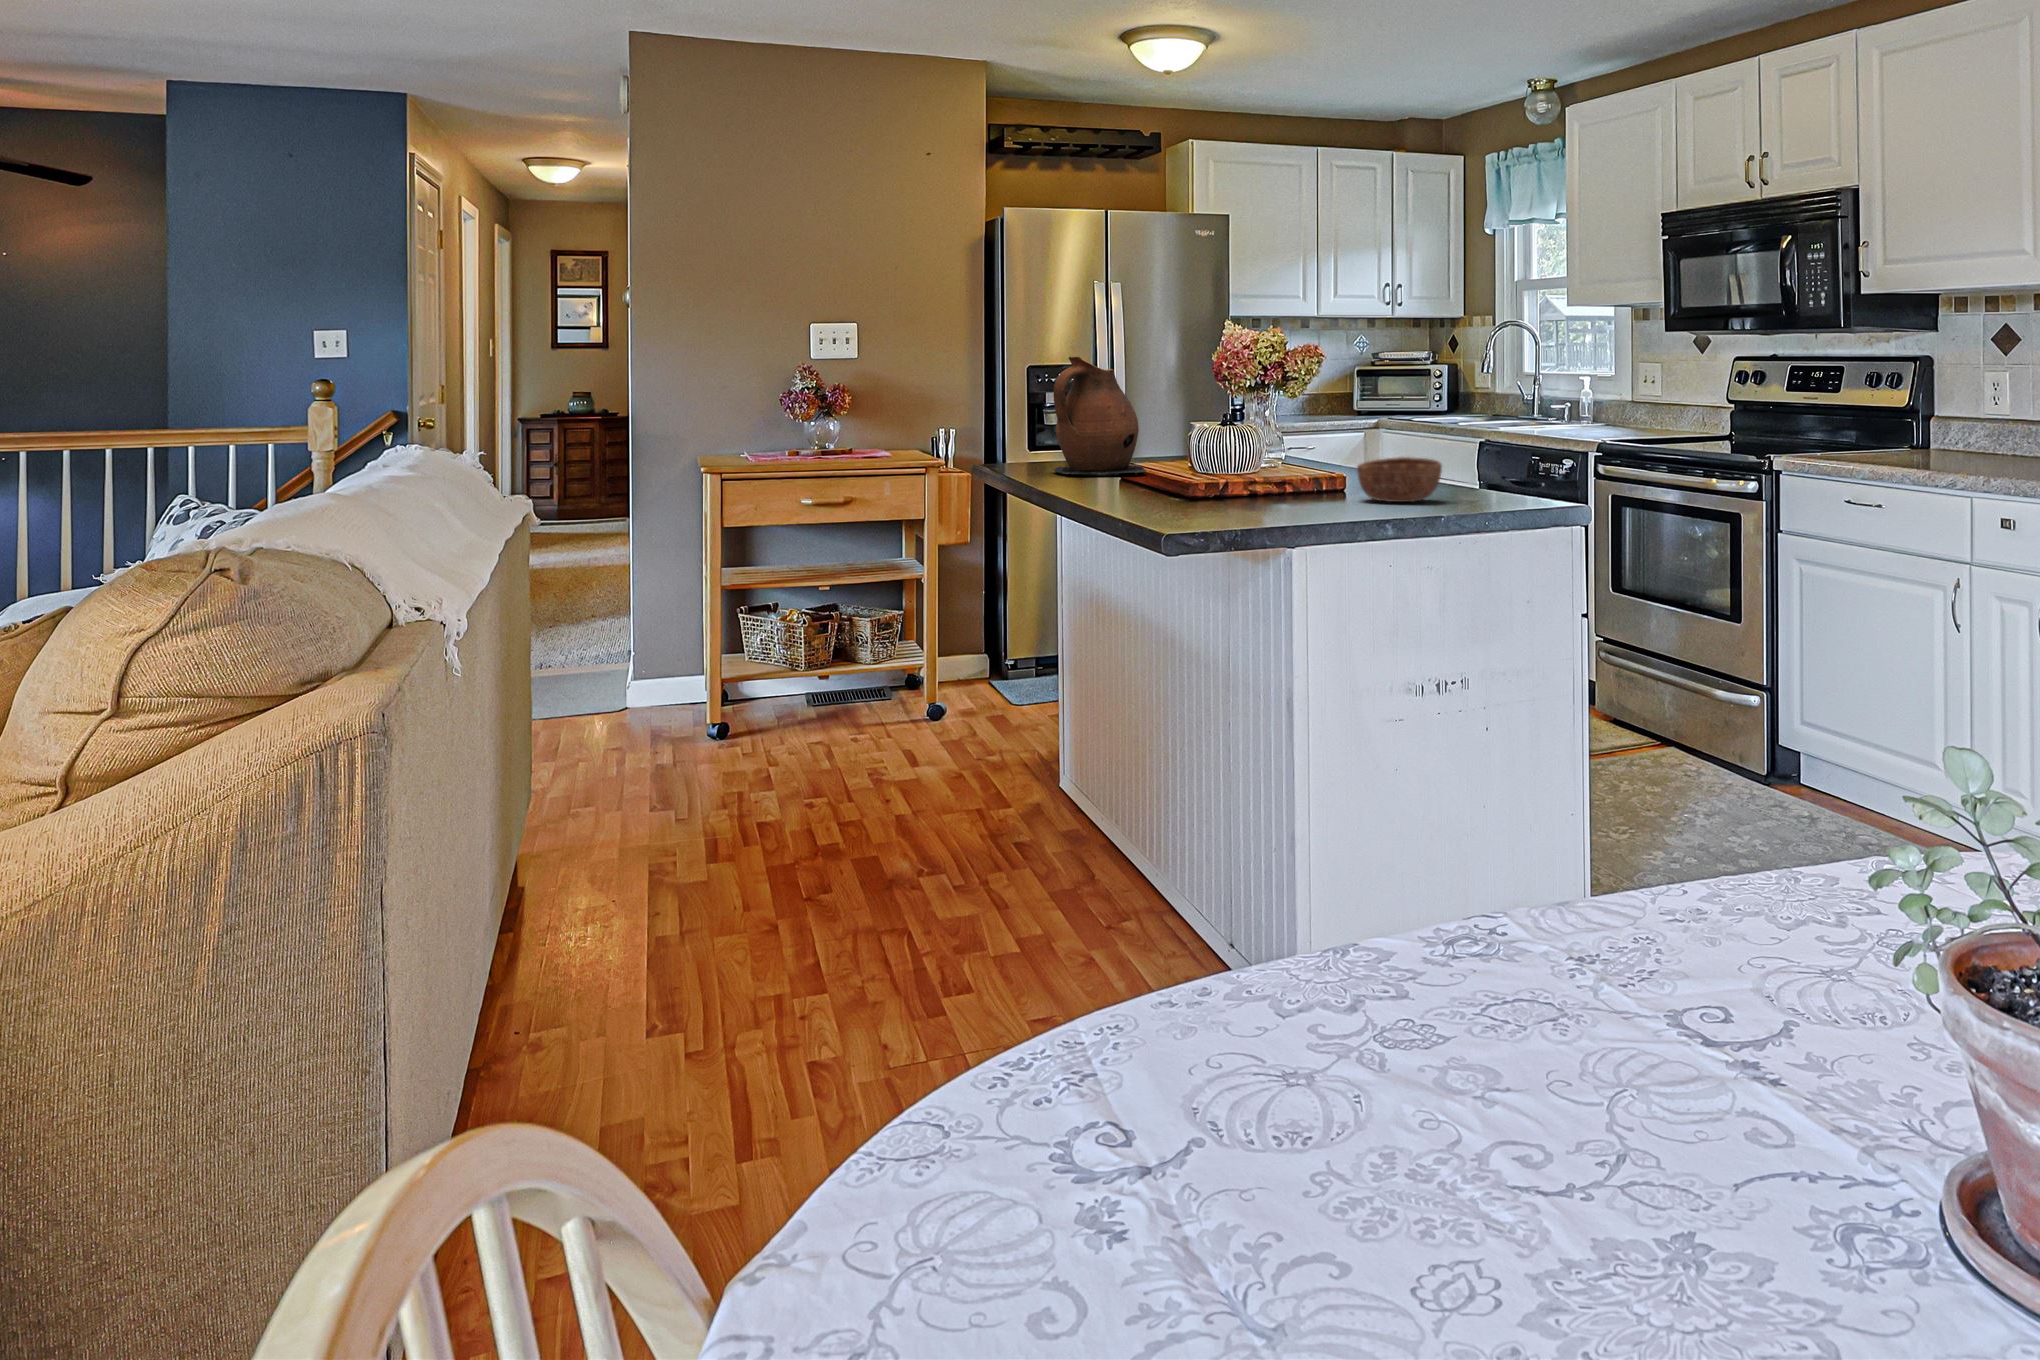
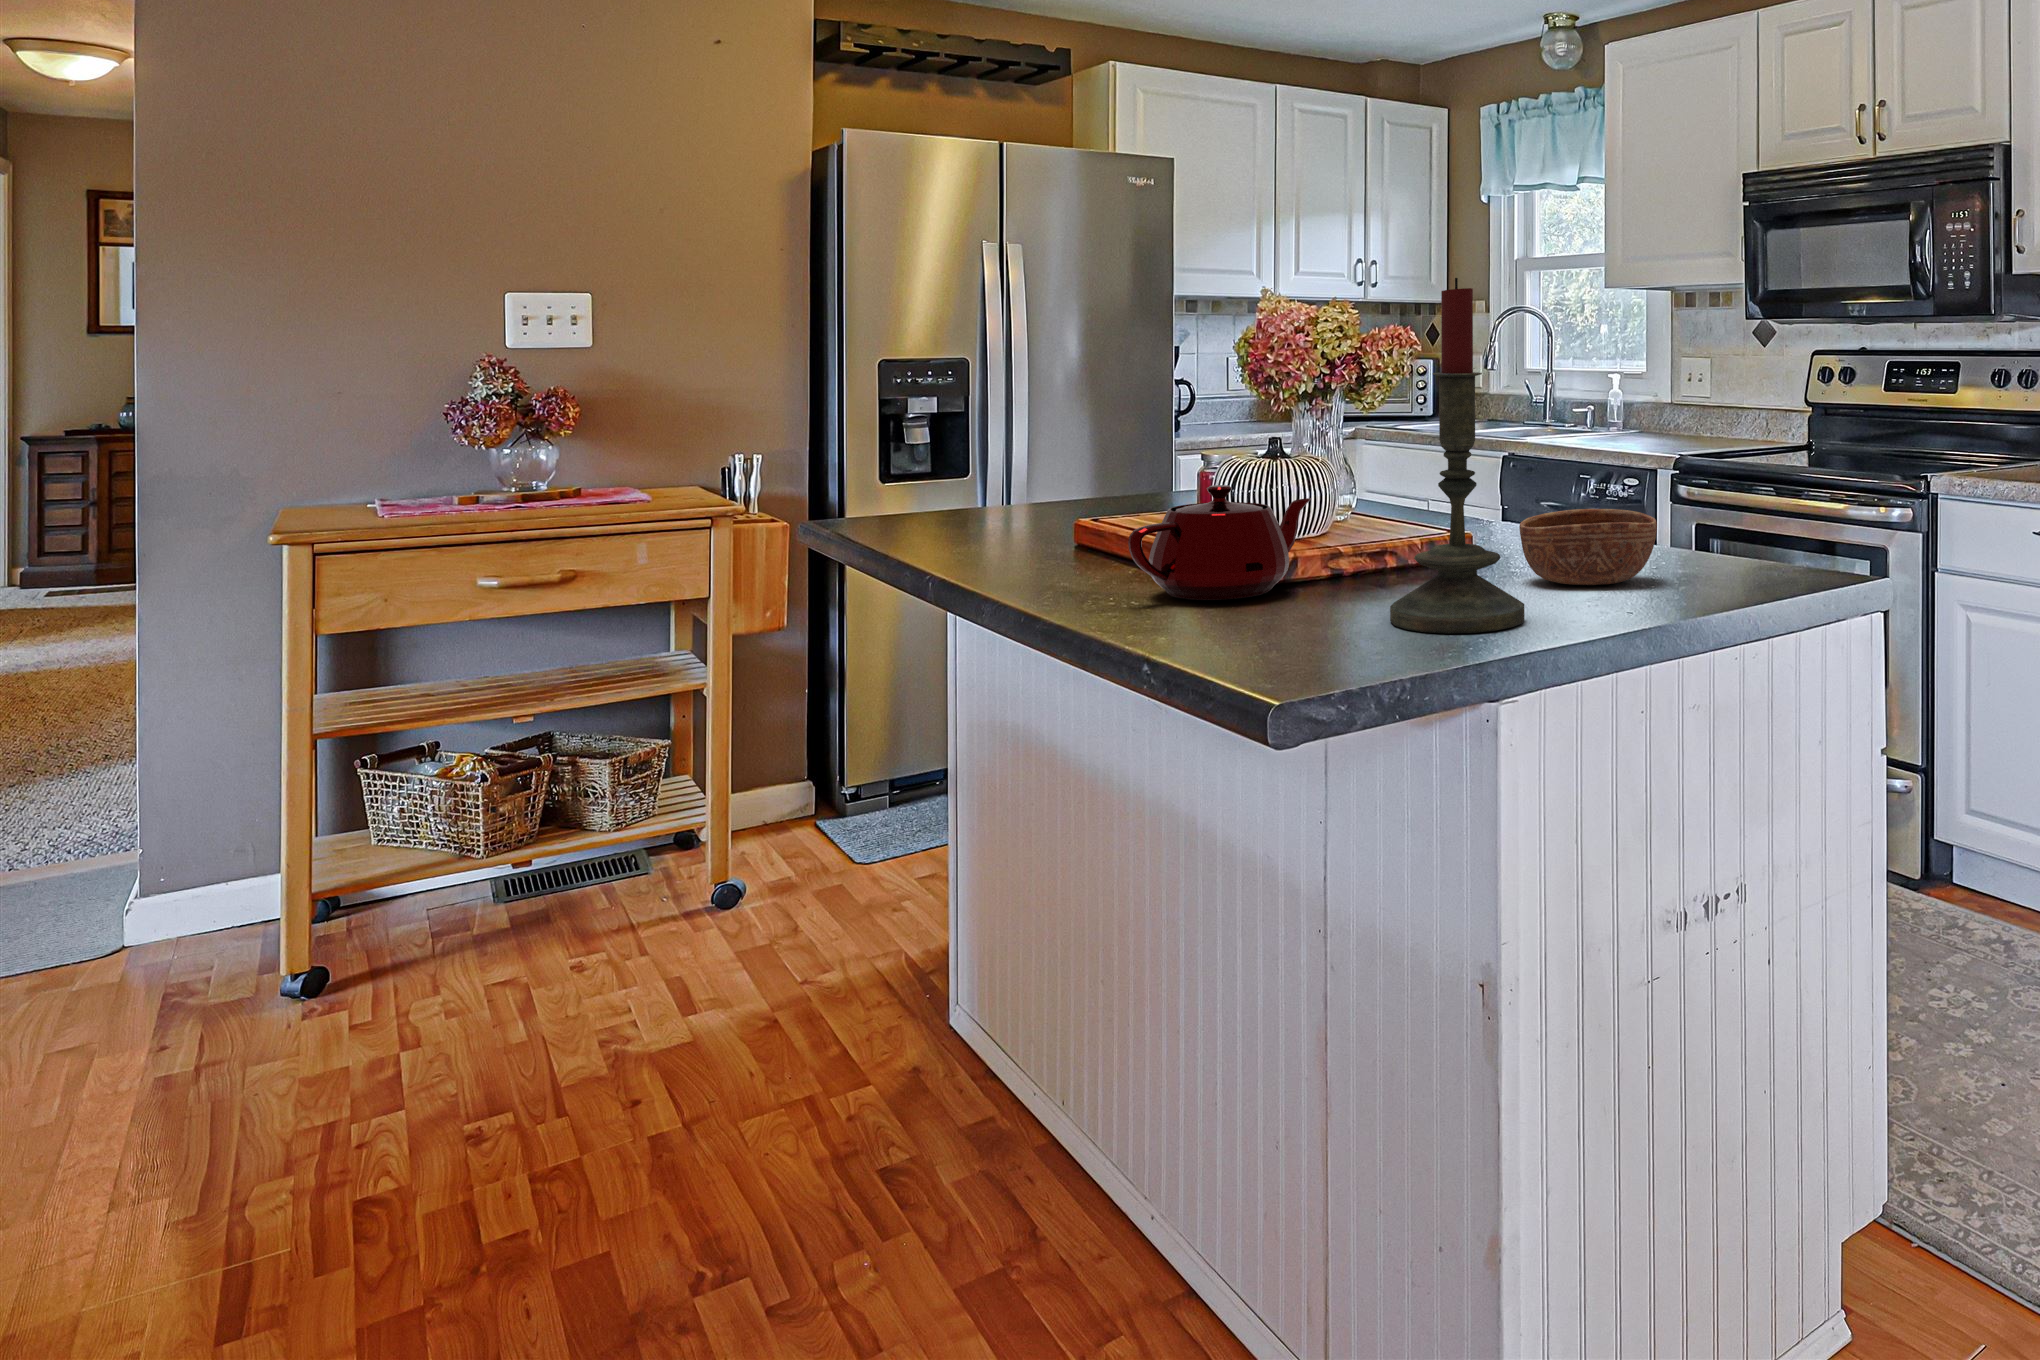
candle: none [1257,319,1332,517] -> present [1390,278,1525,633]
ceramic pitcher: present [1051,357,1146,475] -> none [943,347,1116,543]
teapot: none [1126,437,1237,501] -> present [1128,485,1311,600]

